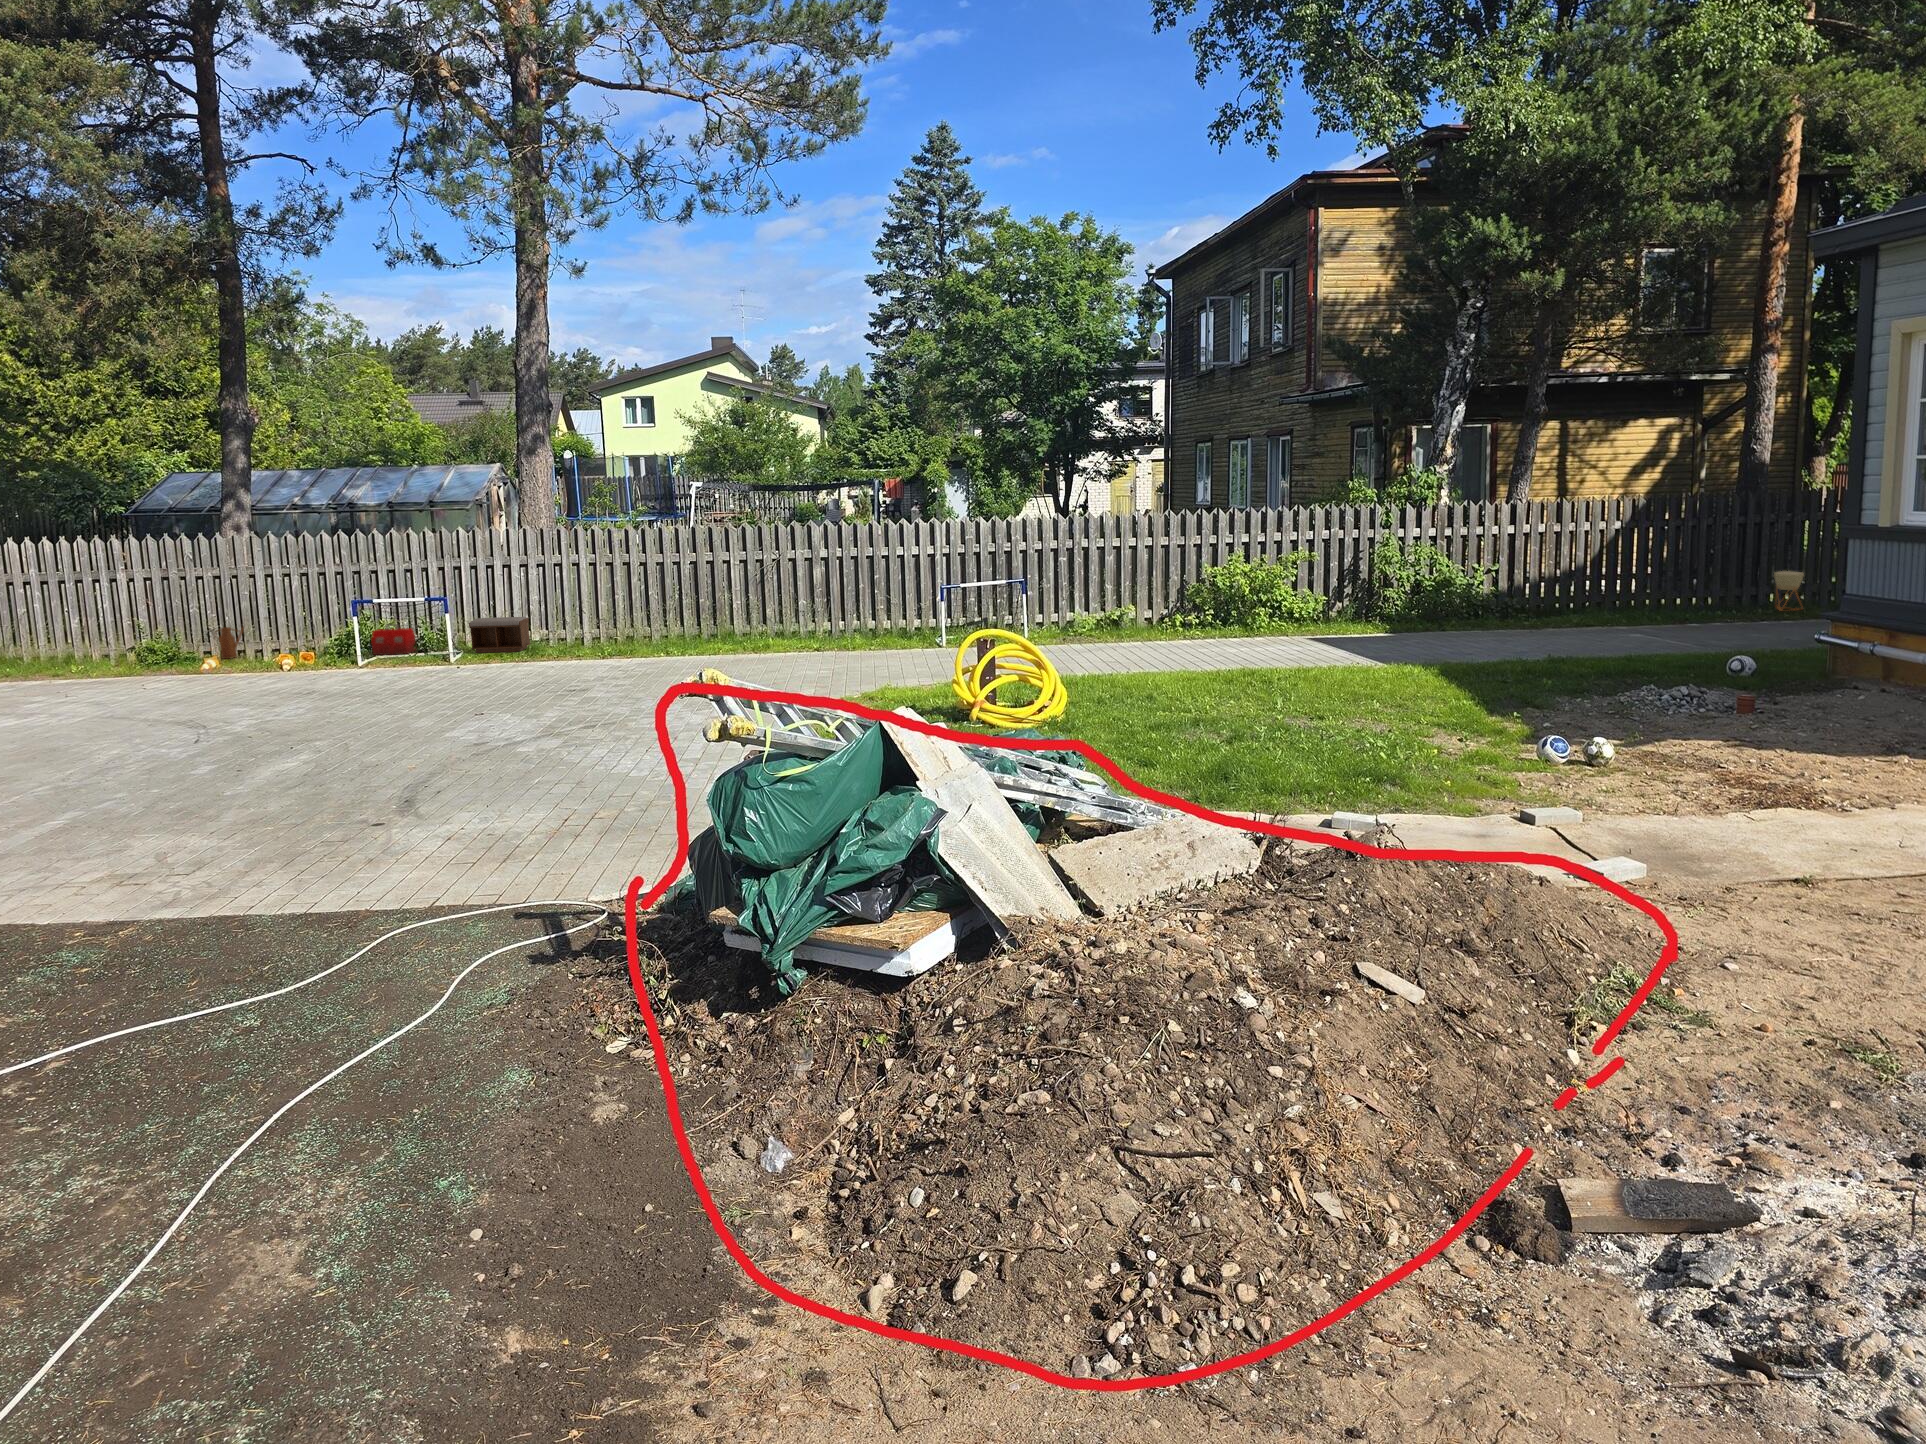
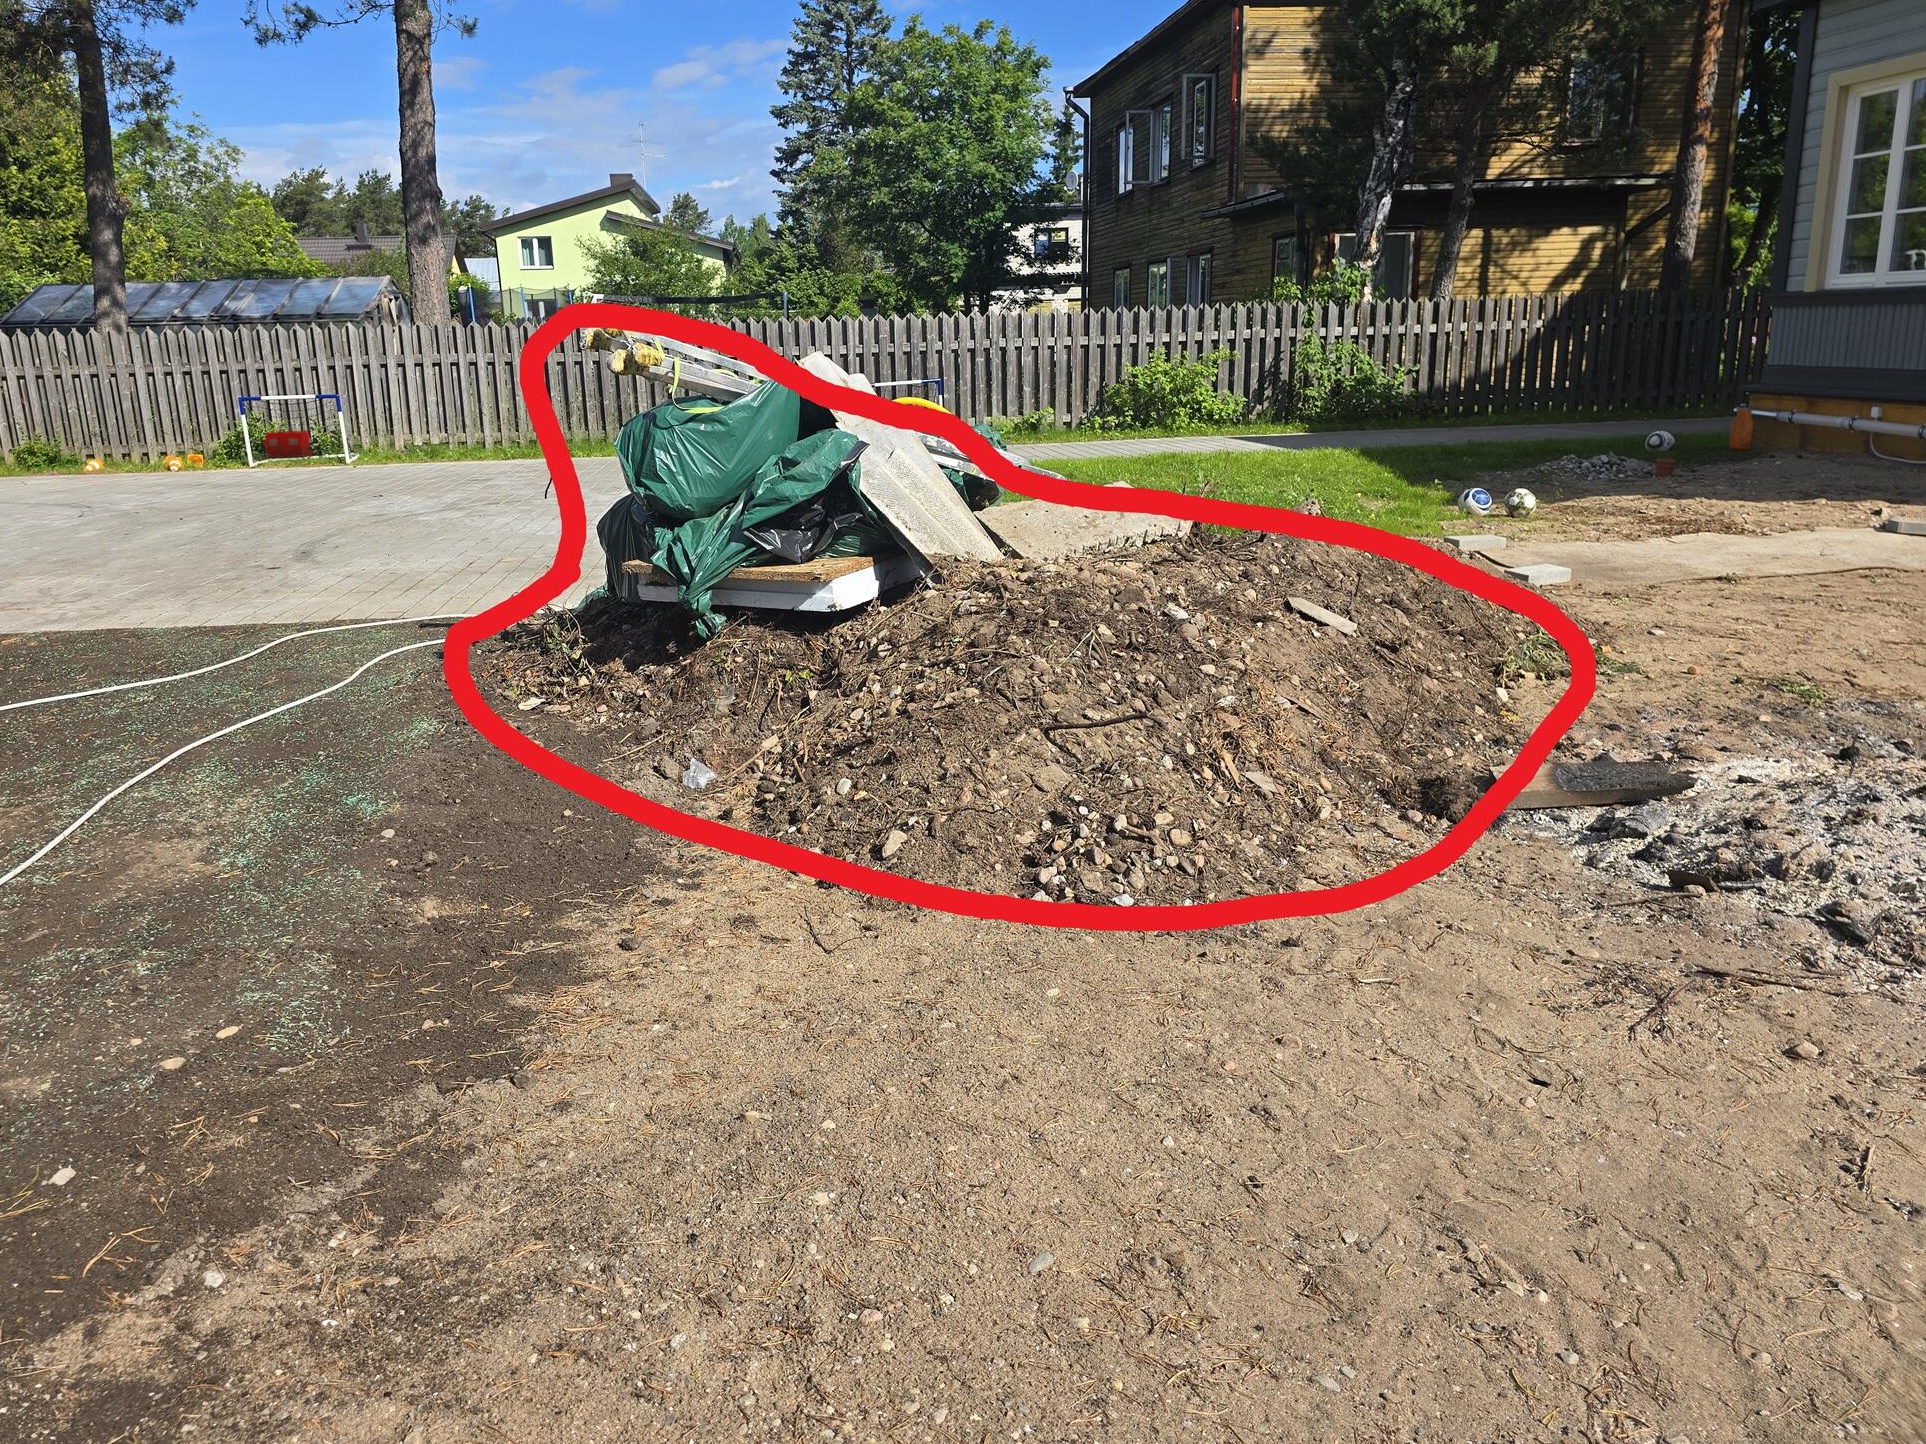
planter: present [1774,571,1804,611] -> none [1683,374,1712,413]
bench: present [469,617,531,653] -> none [367,419,434,455]
watering can: present [216,627,244,659] -> present [1729,408,1753,450]

